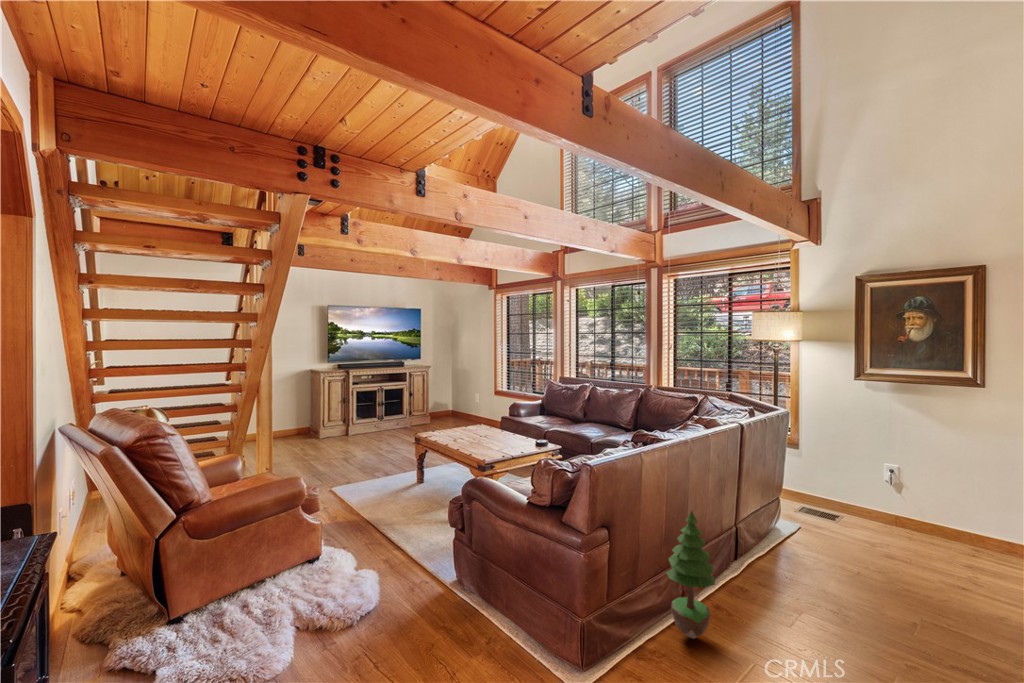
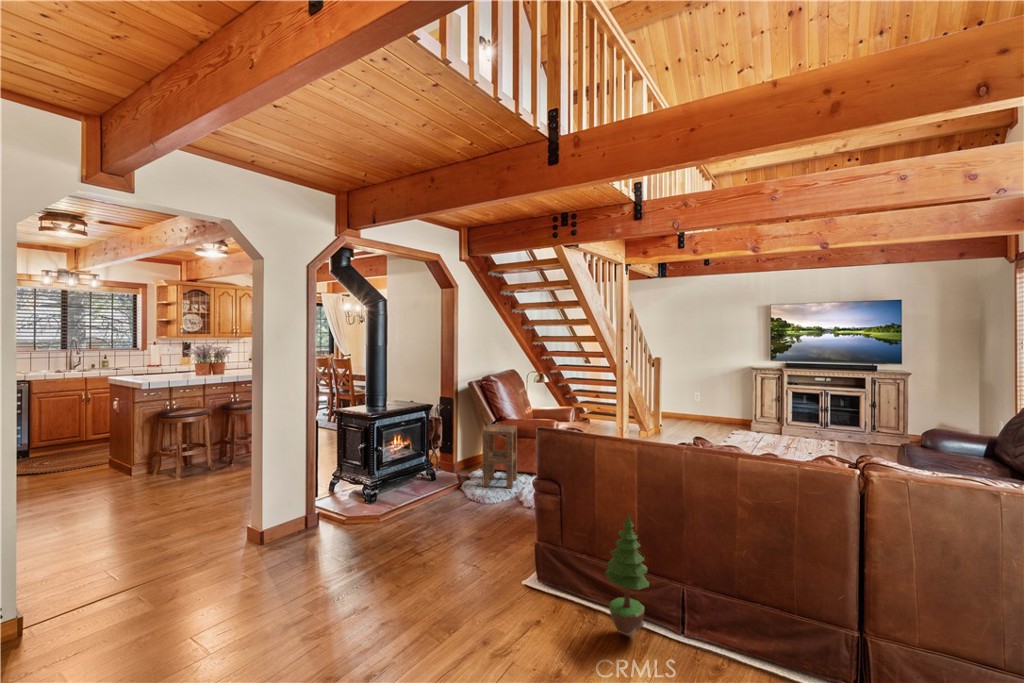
side table: none [175,506,270,657] -> present [482,424,517,488]

